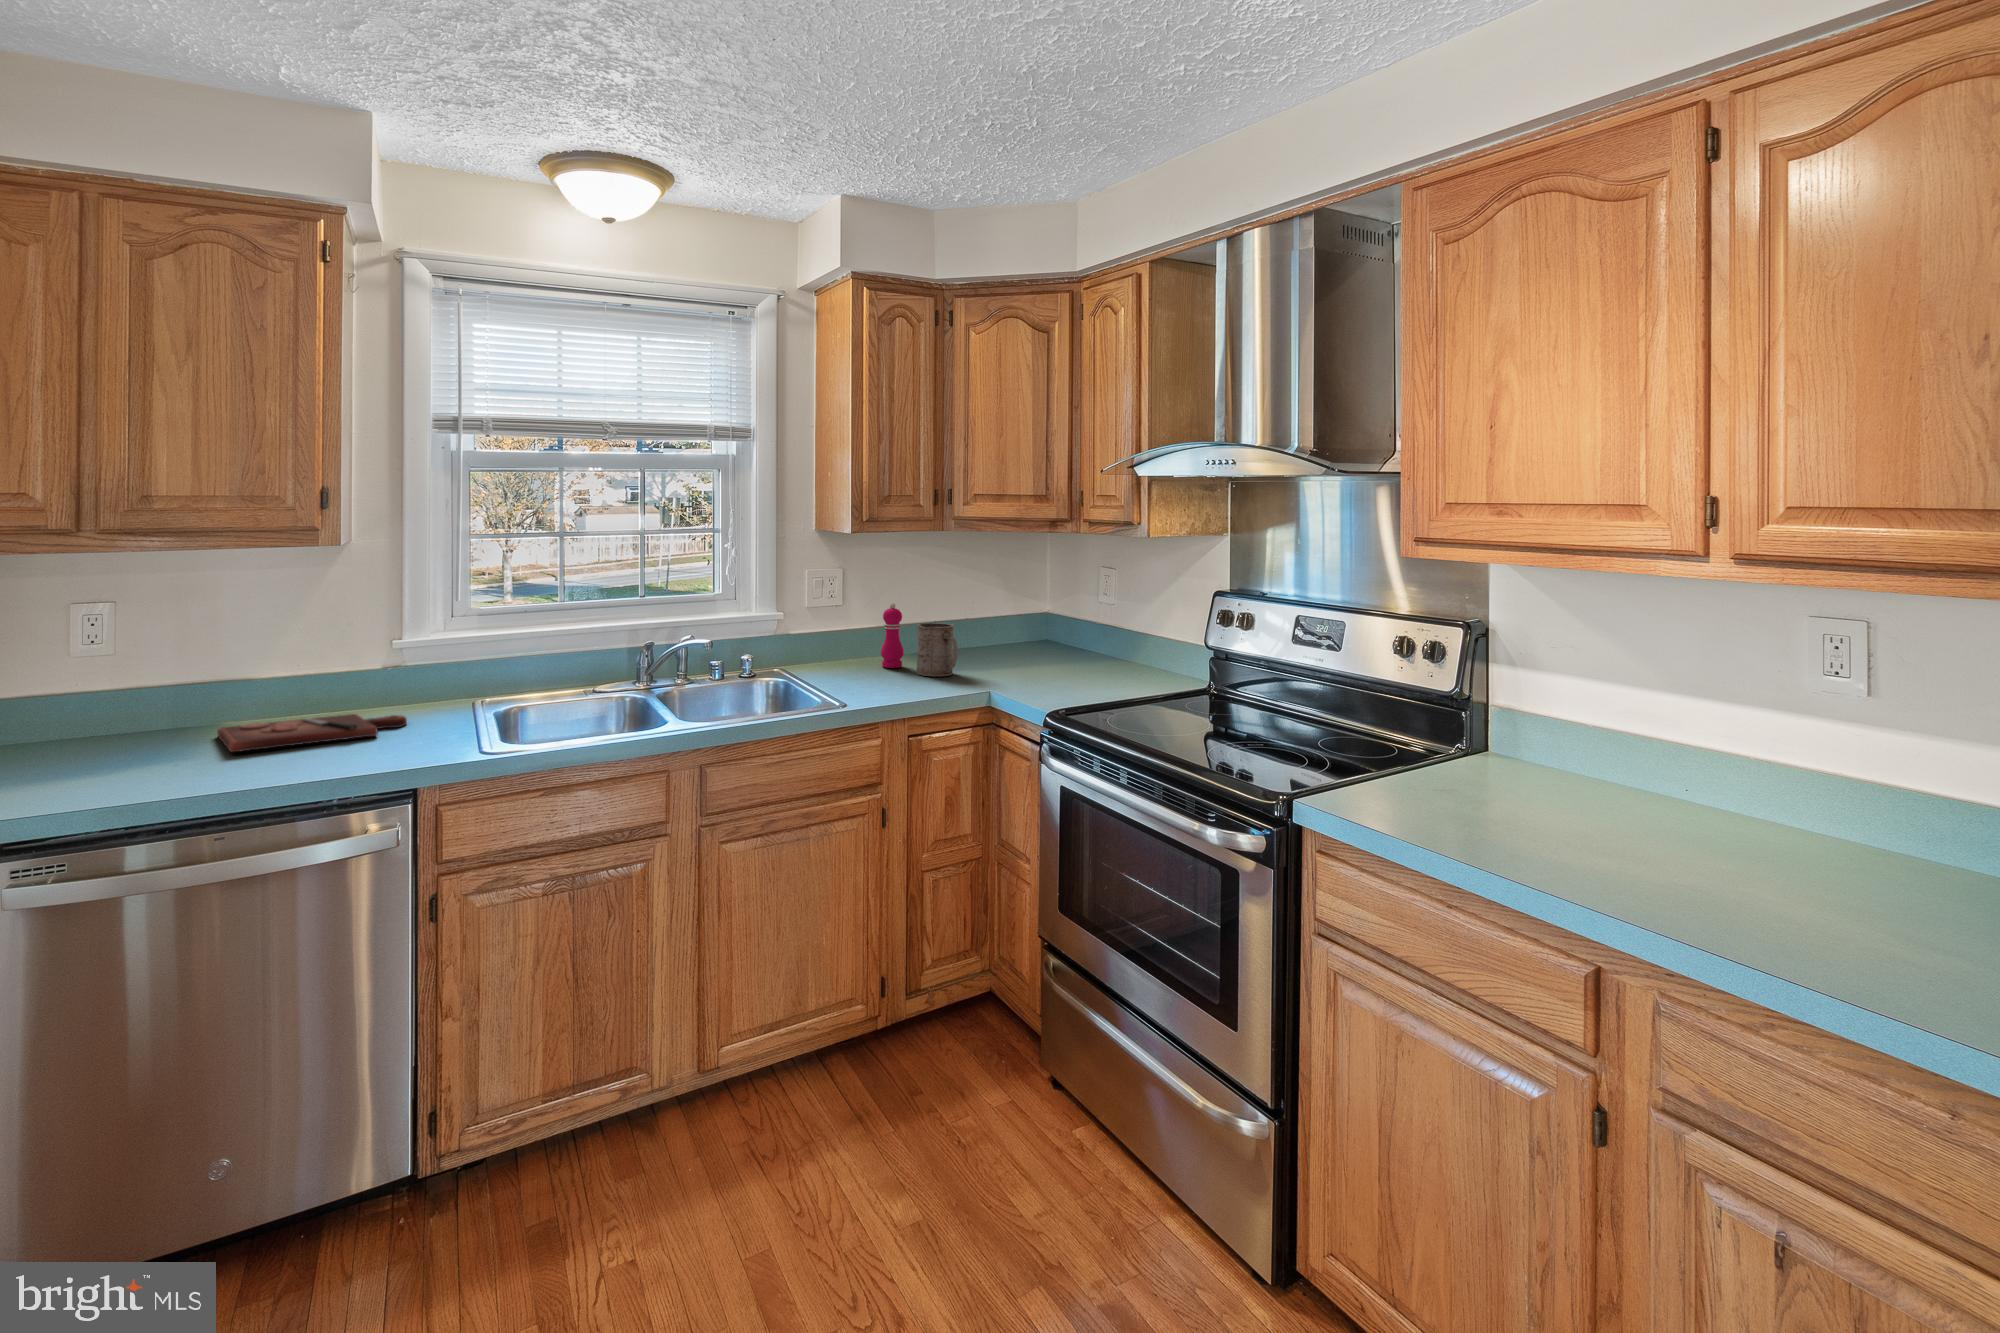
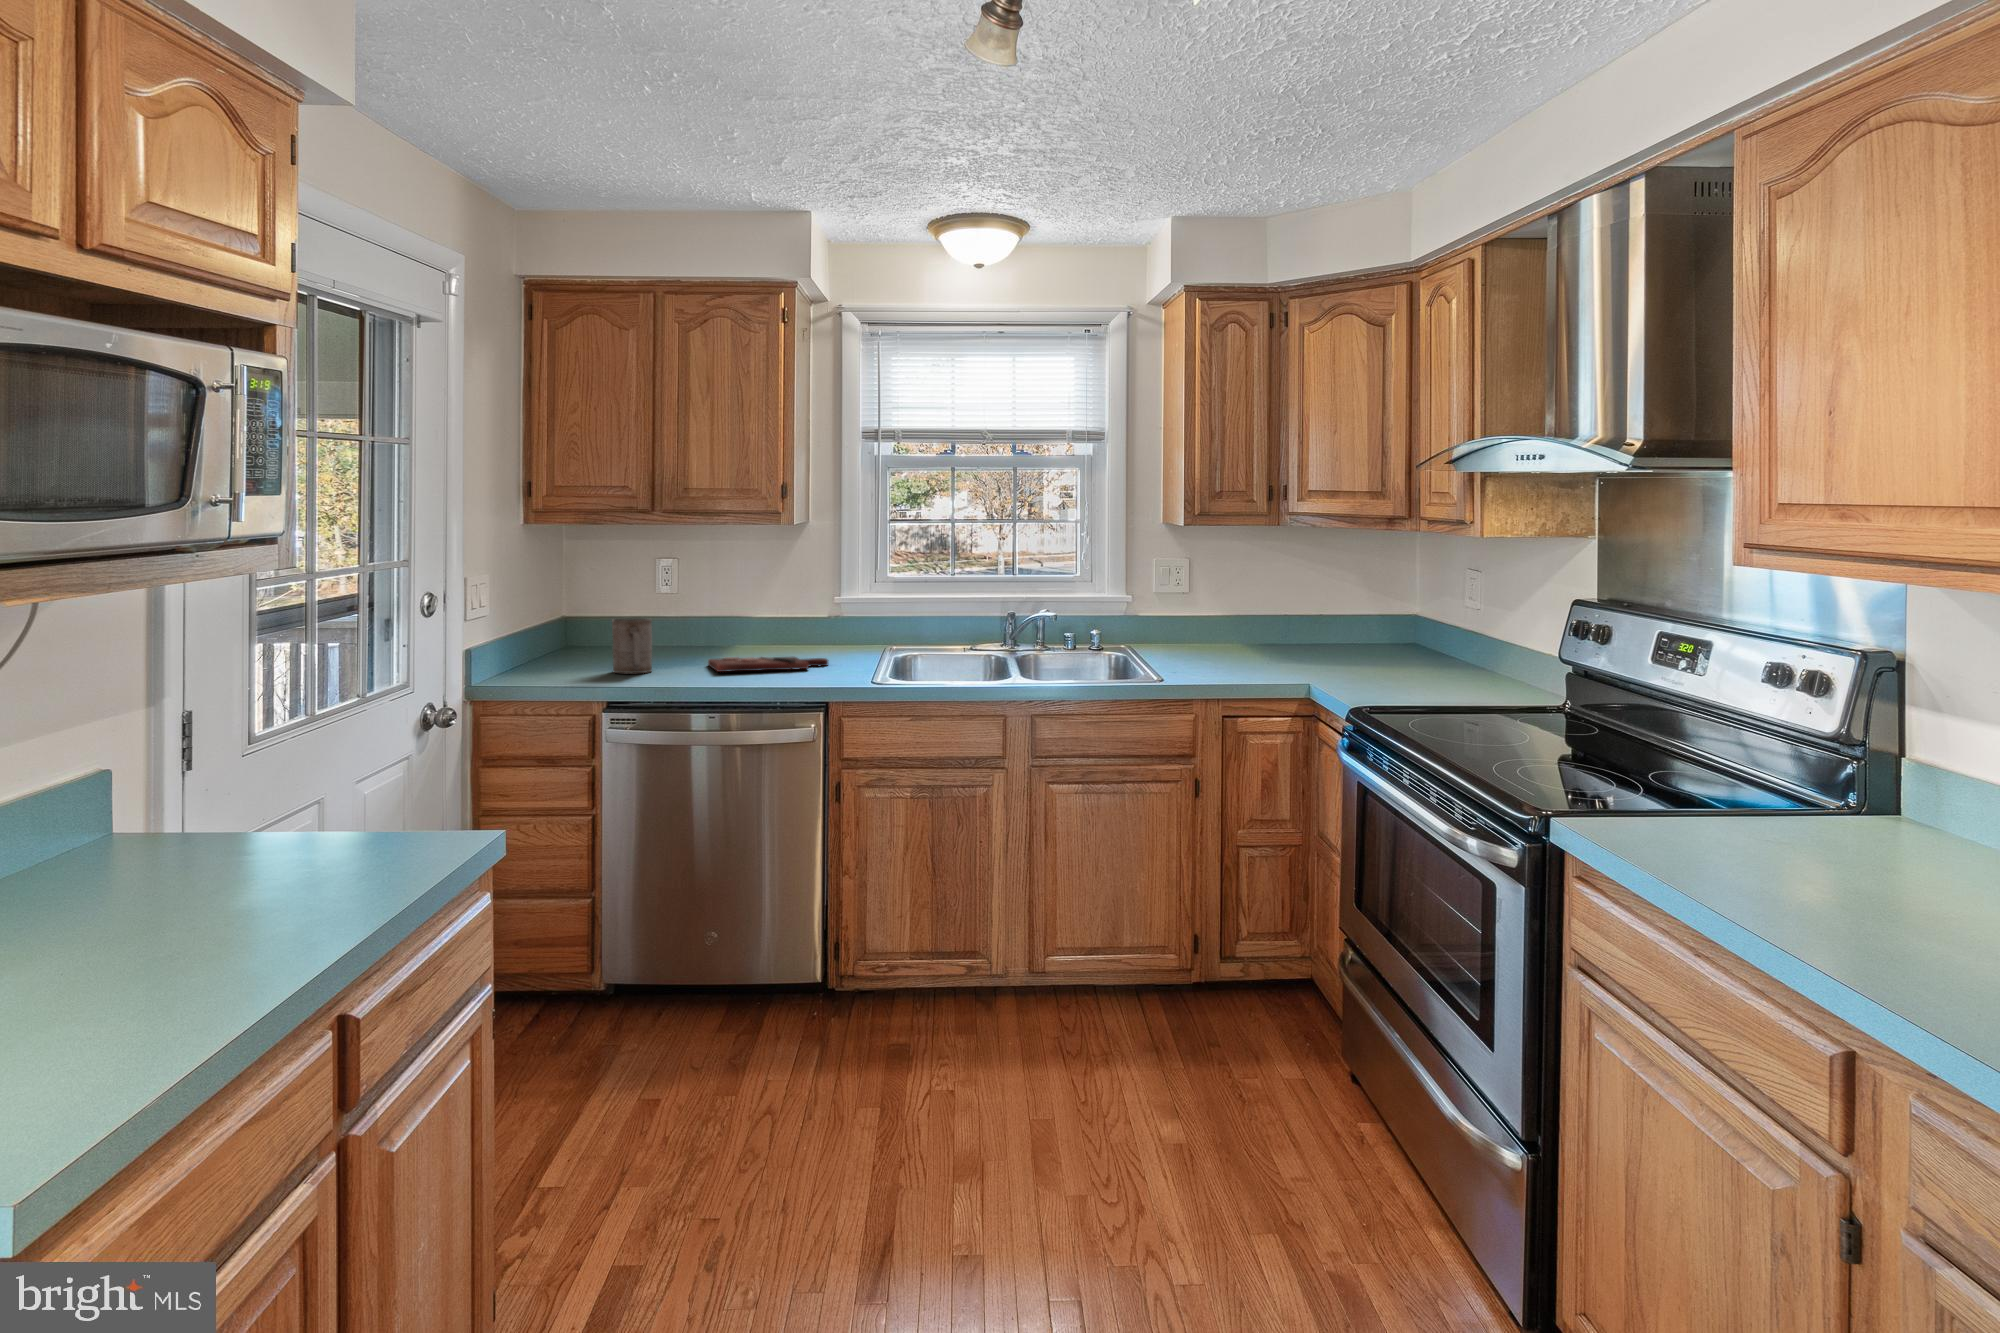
pepper mill: present [881,603,904,668] -> none [1221,587,1243,647]
mug: present [917,623,958,676] -> present [612,618,652,673]

